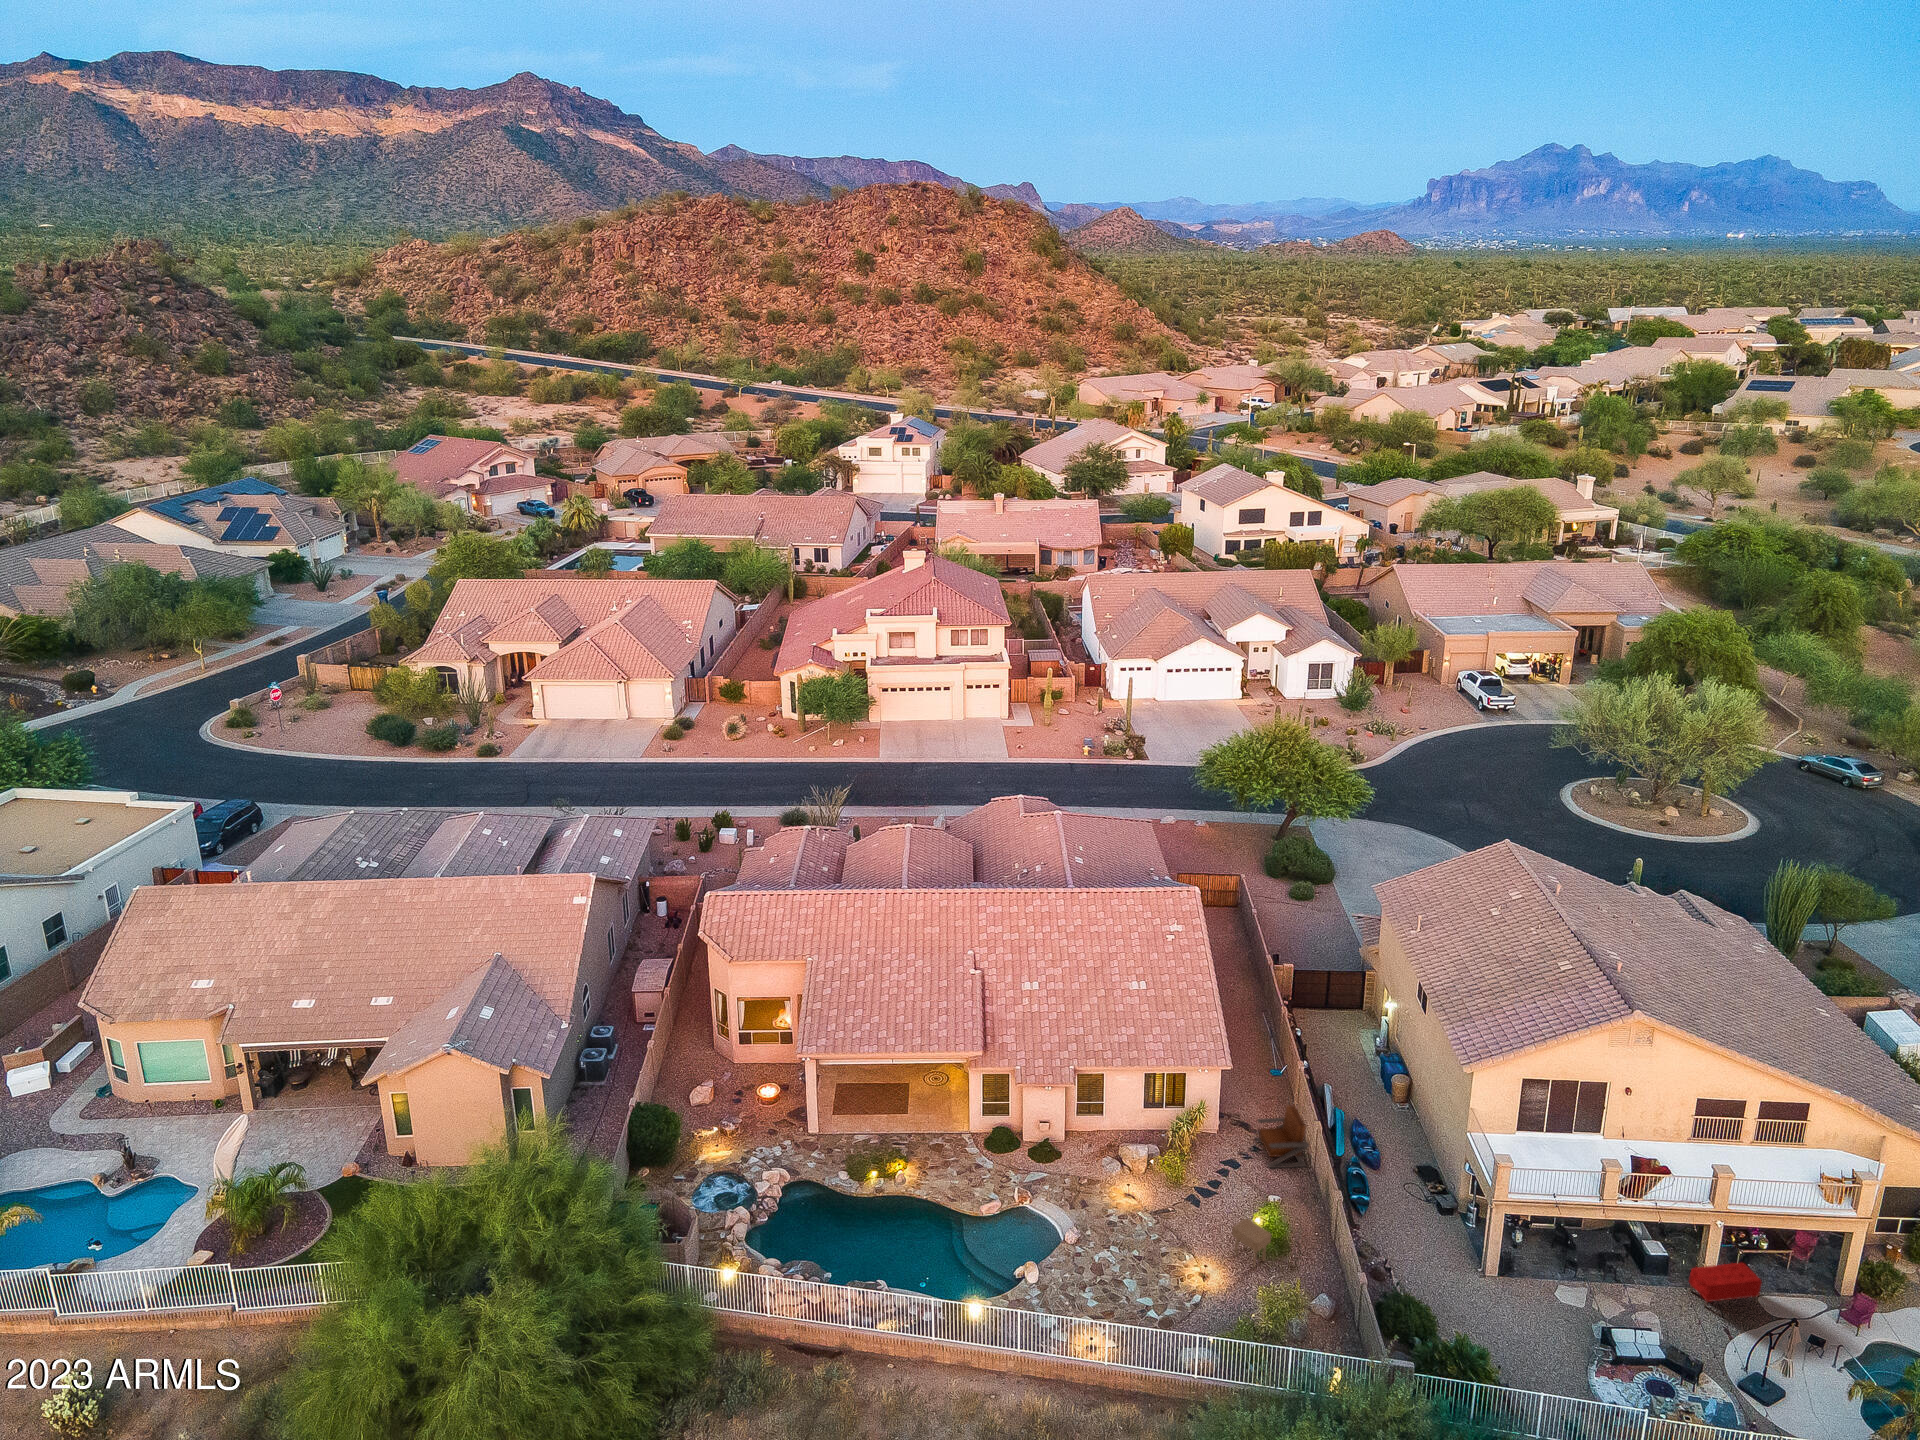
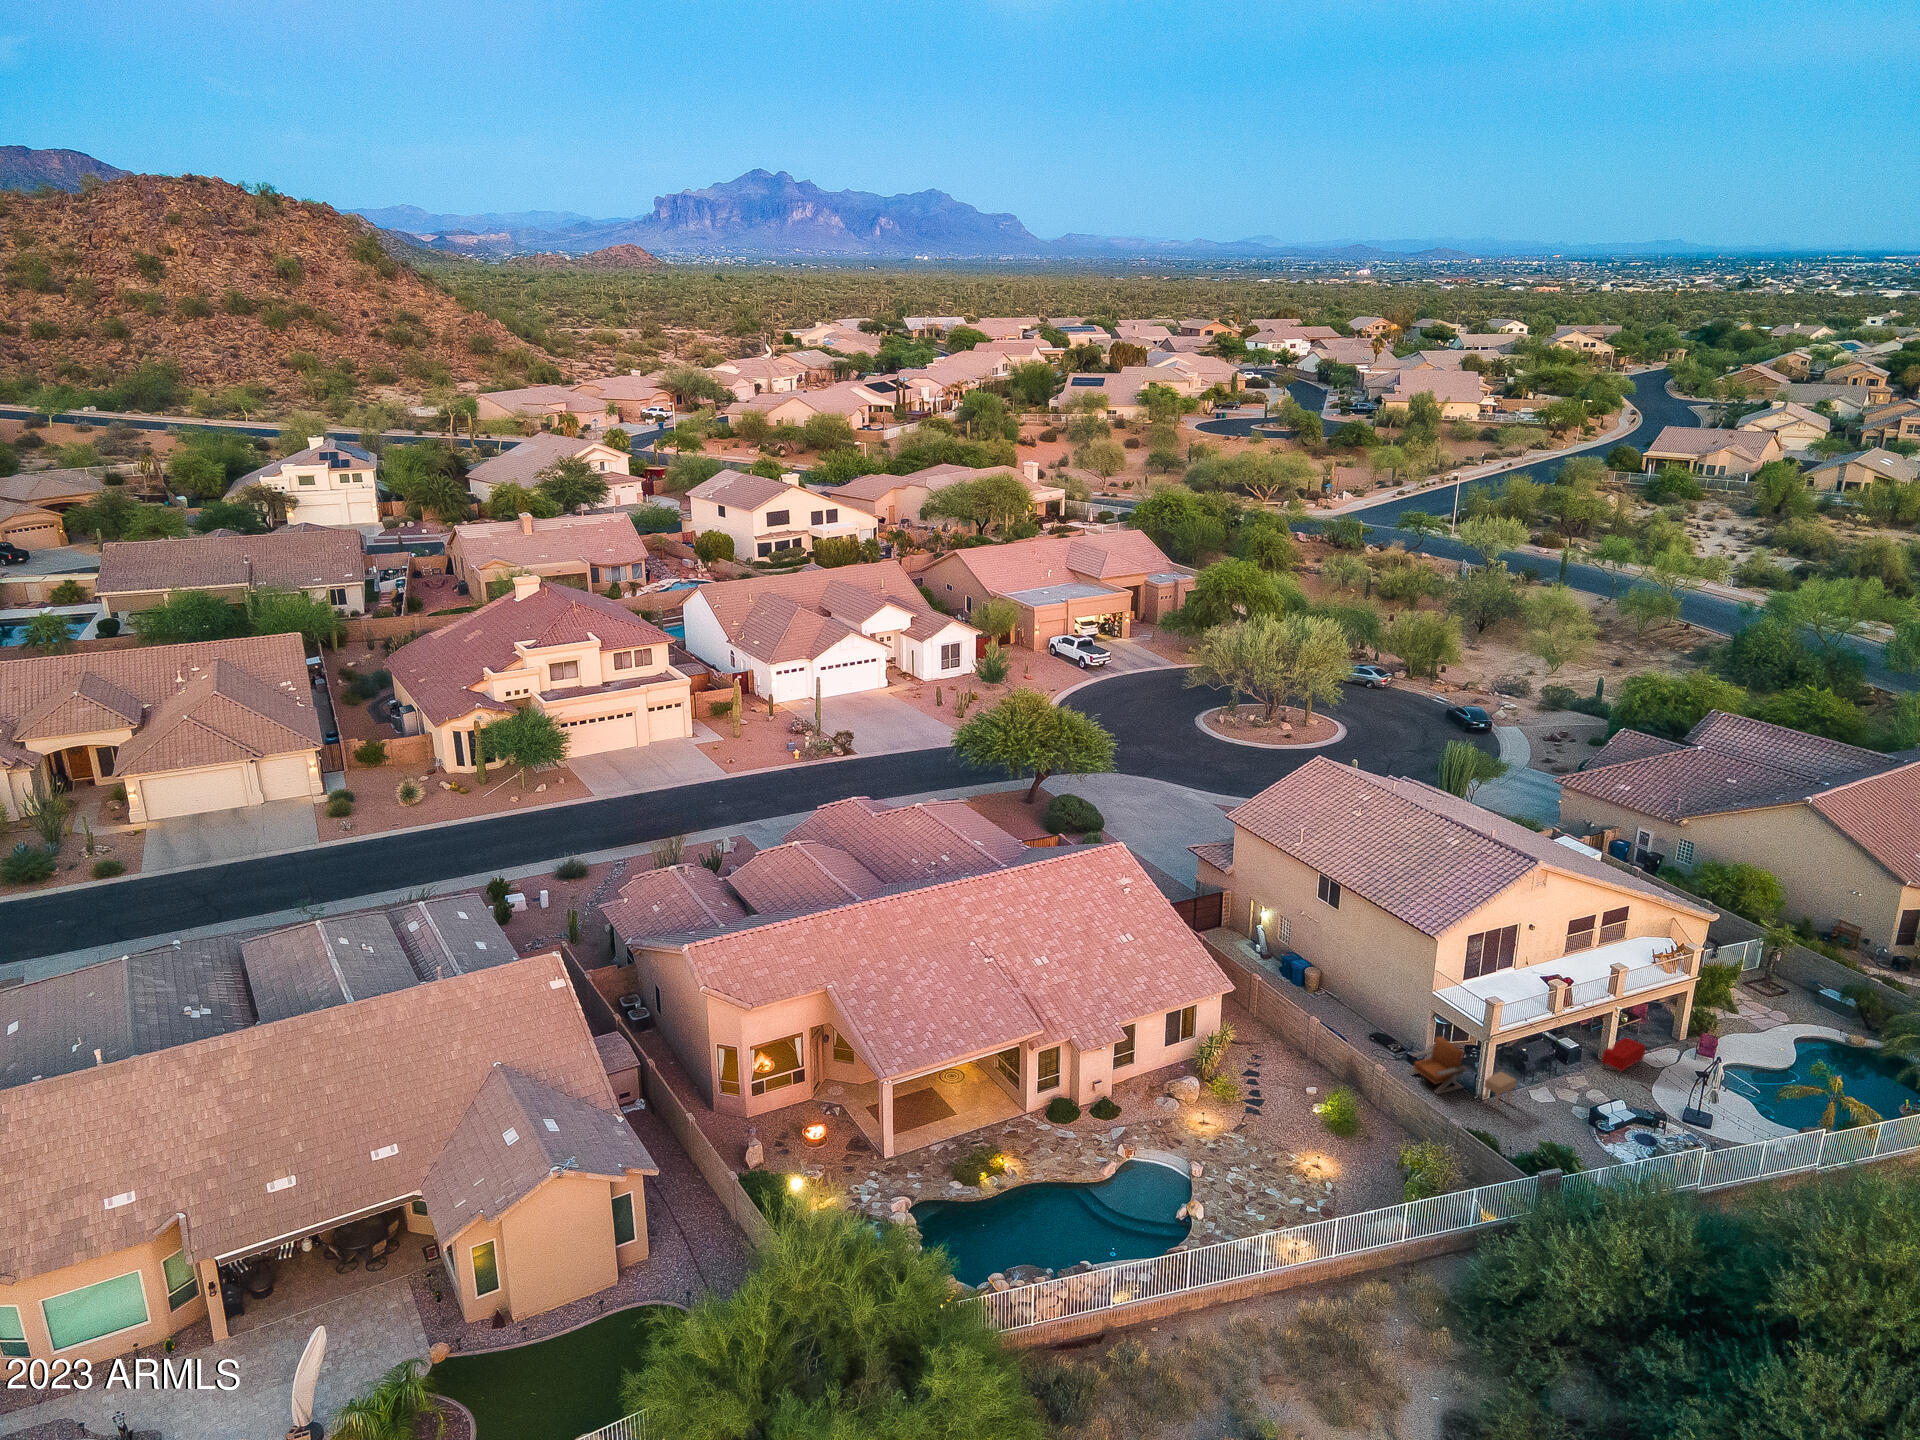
lounge chair: present [1256,1105,1309,1168] -> present [1409,1036,1467,1094]
side table: present [1231,1218,1271,1267] -> present [1484,1072,1516,1109]

